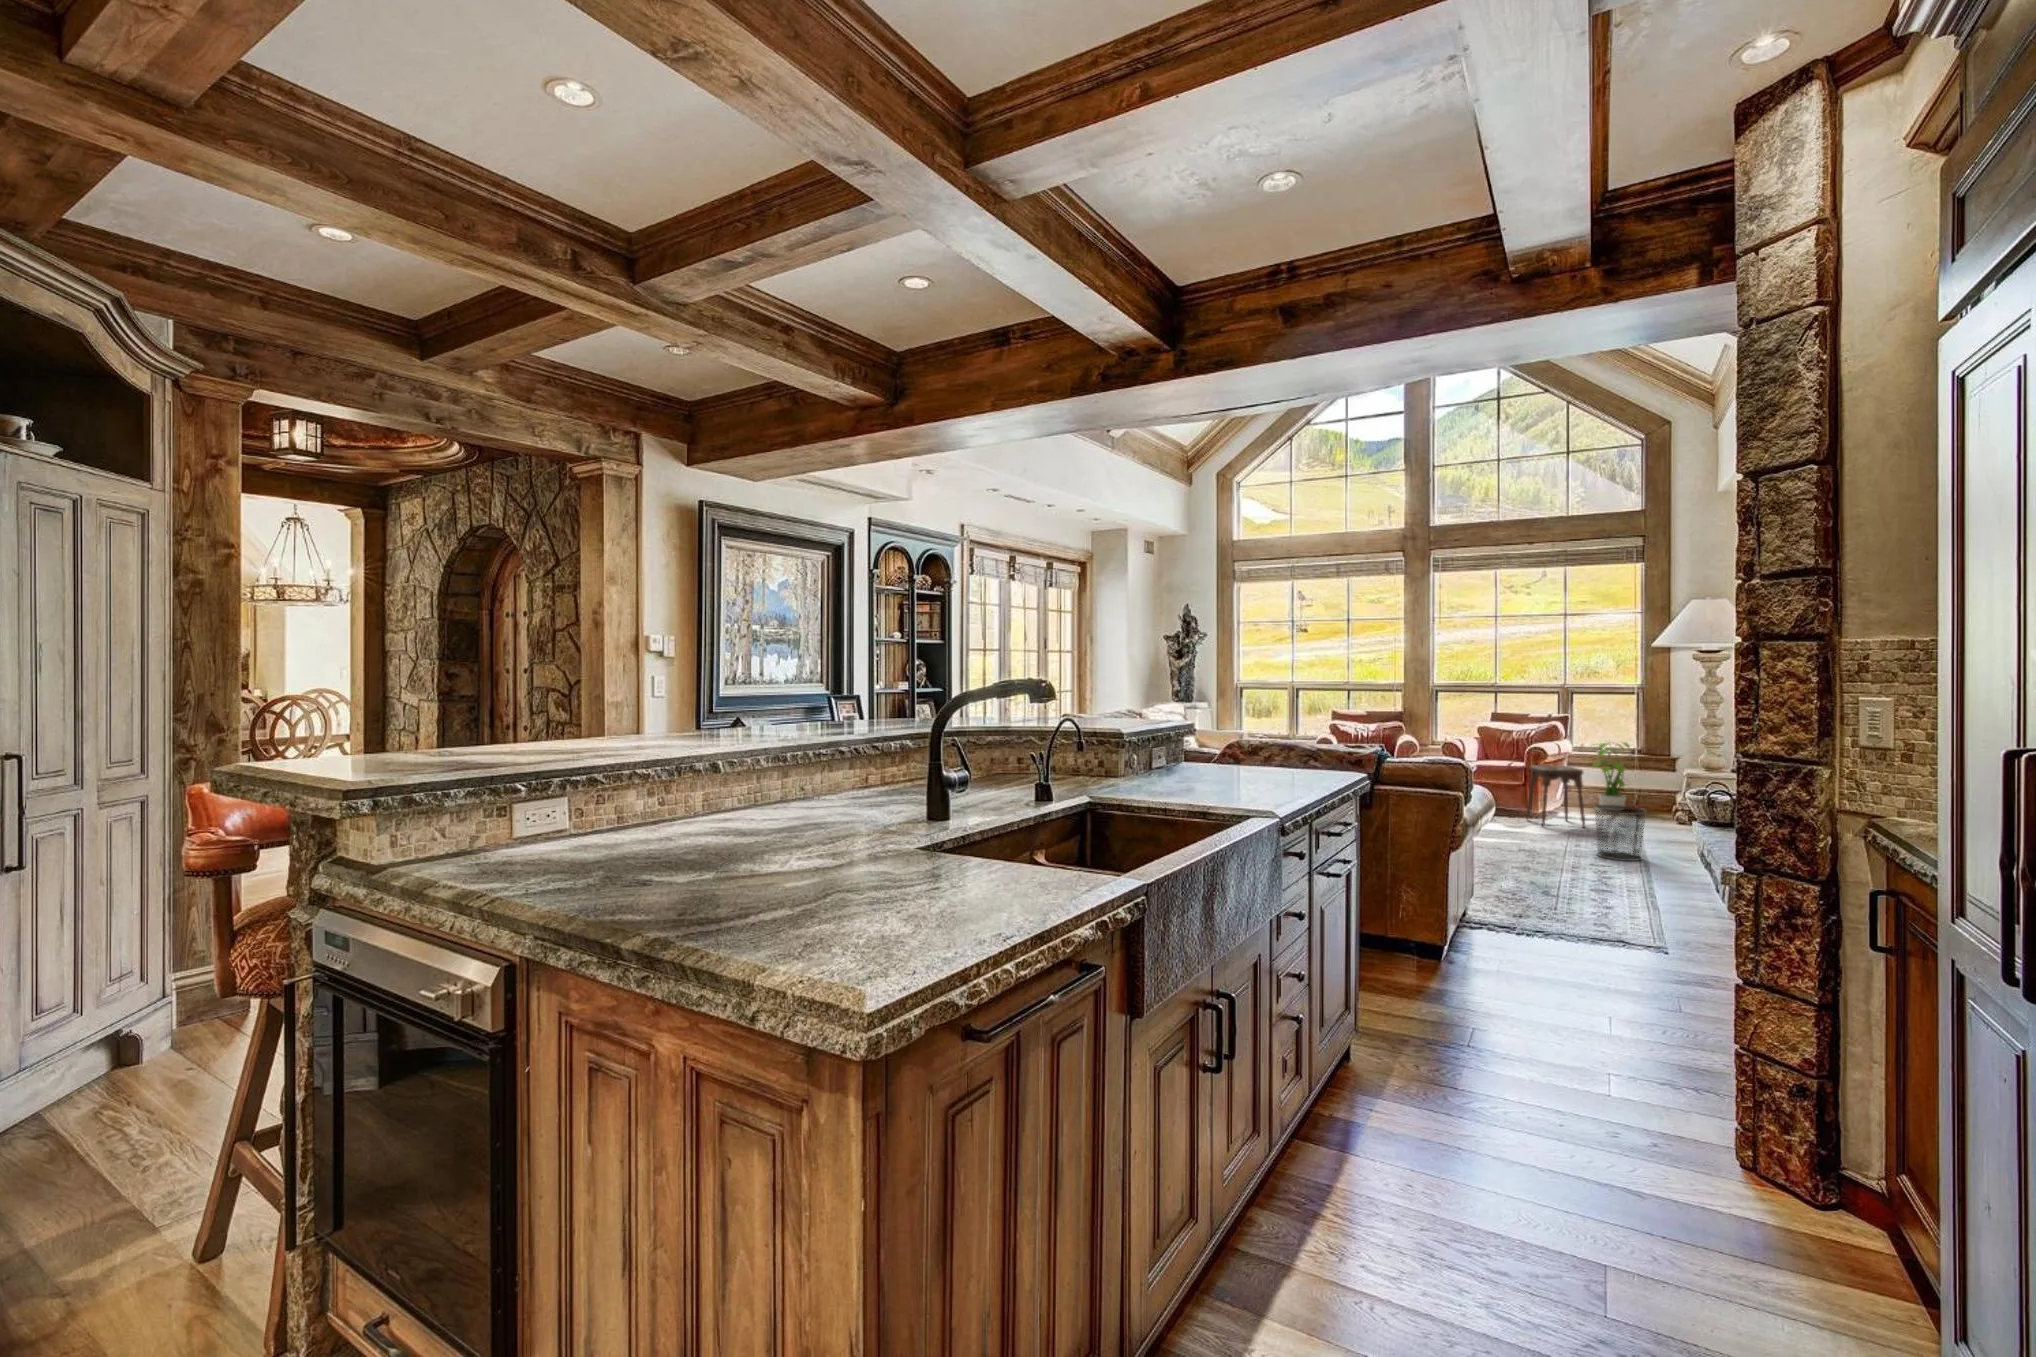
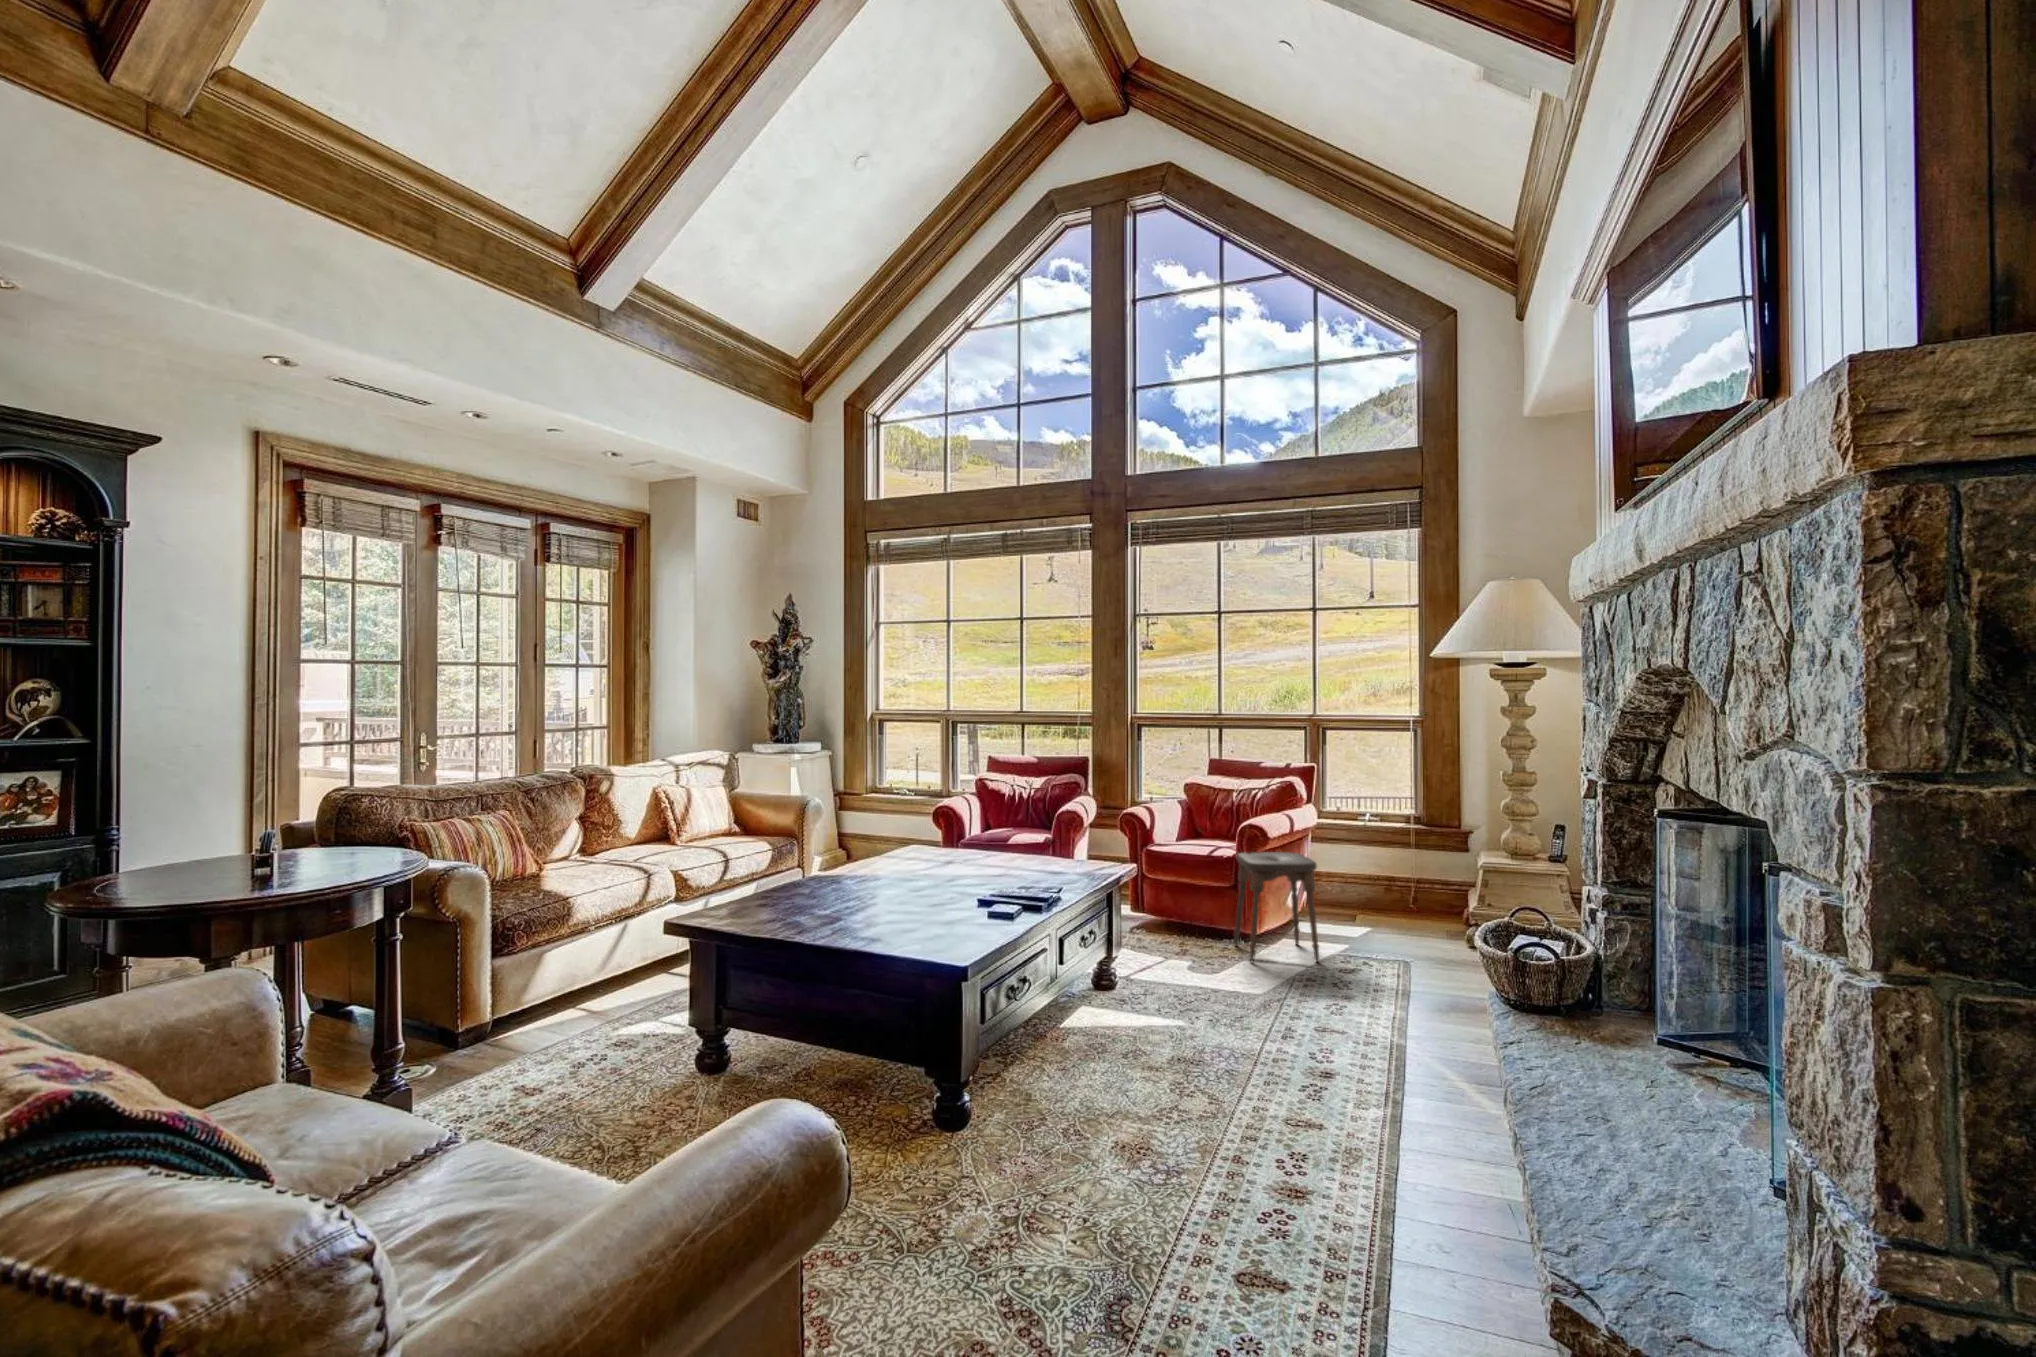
potted plant: present [1589,742,1631,811] -> none [1335,802,1409,917]
waste bin: present [1594,805,1646,861] -> none [1300,946,1393,1065]

